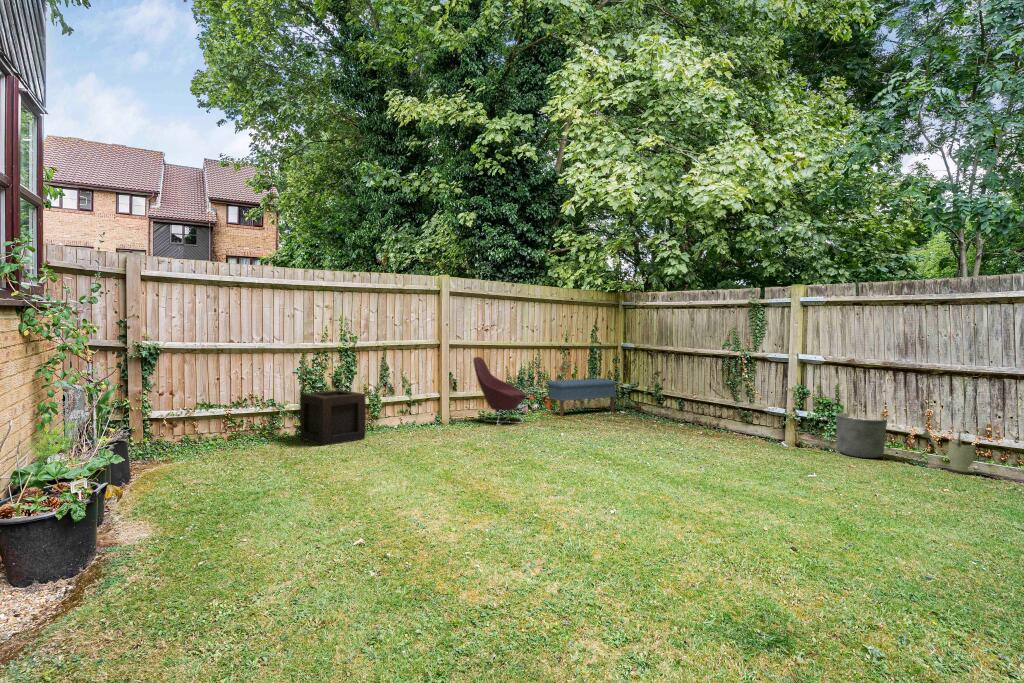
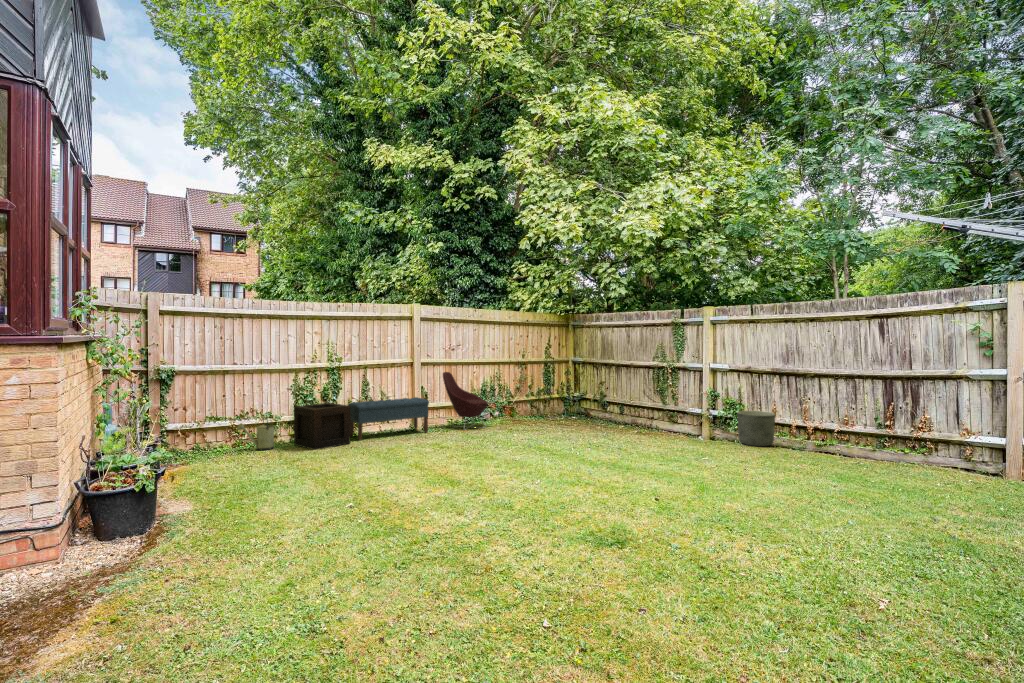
bench: present [547,378,616,416] -> present [348,397,429,441]
watering can: present [921,430,976,475] -> present [237,418,274,450]

